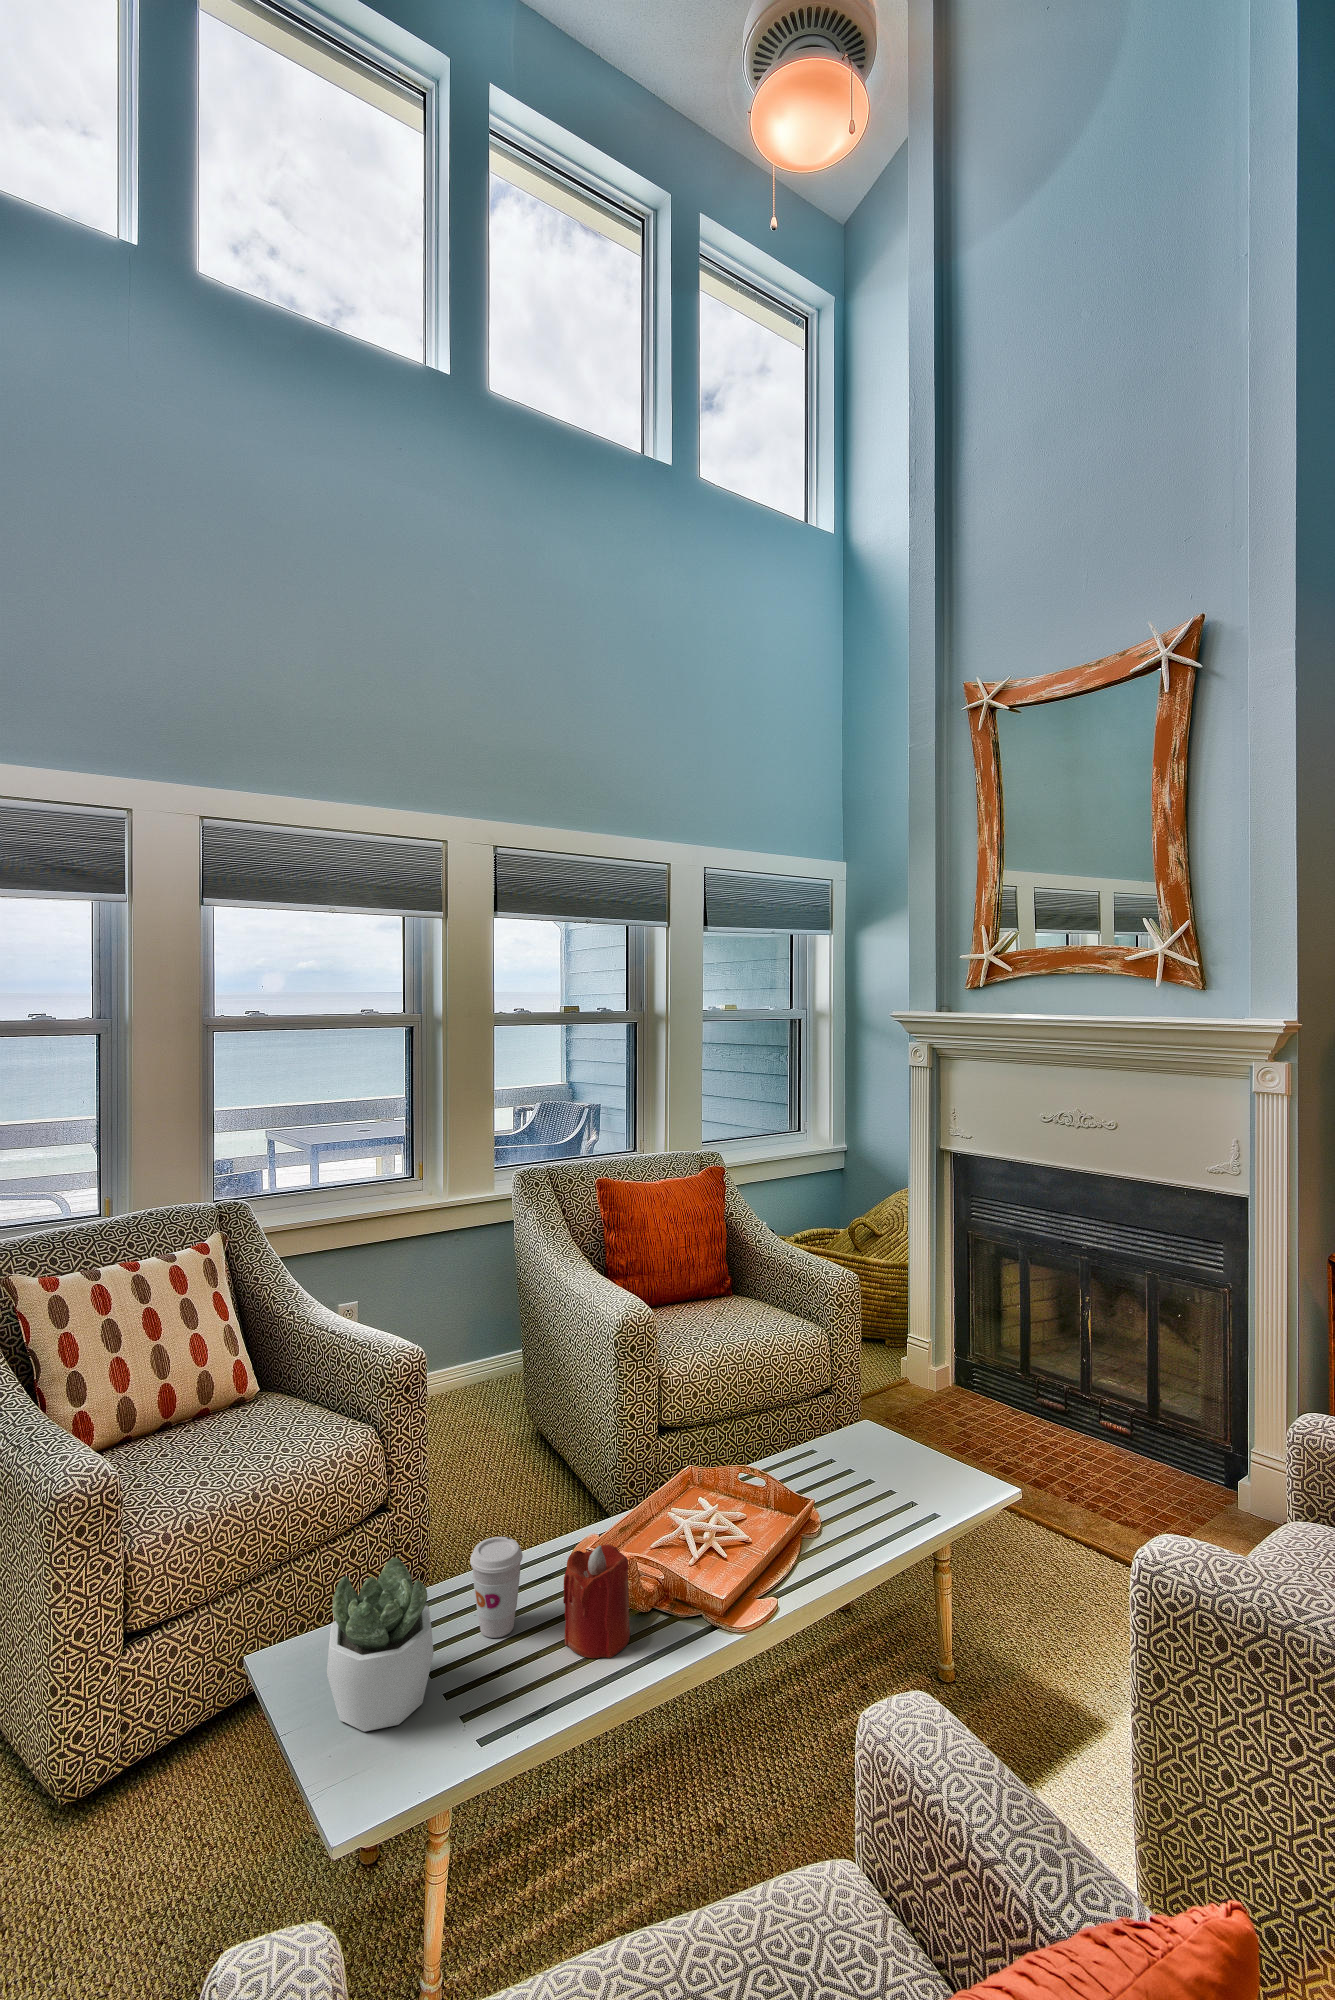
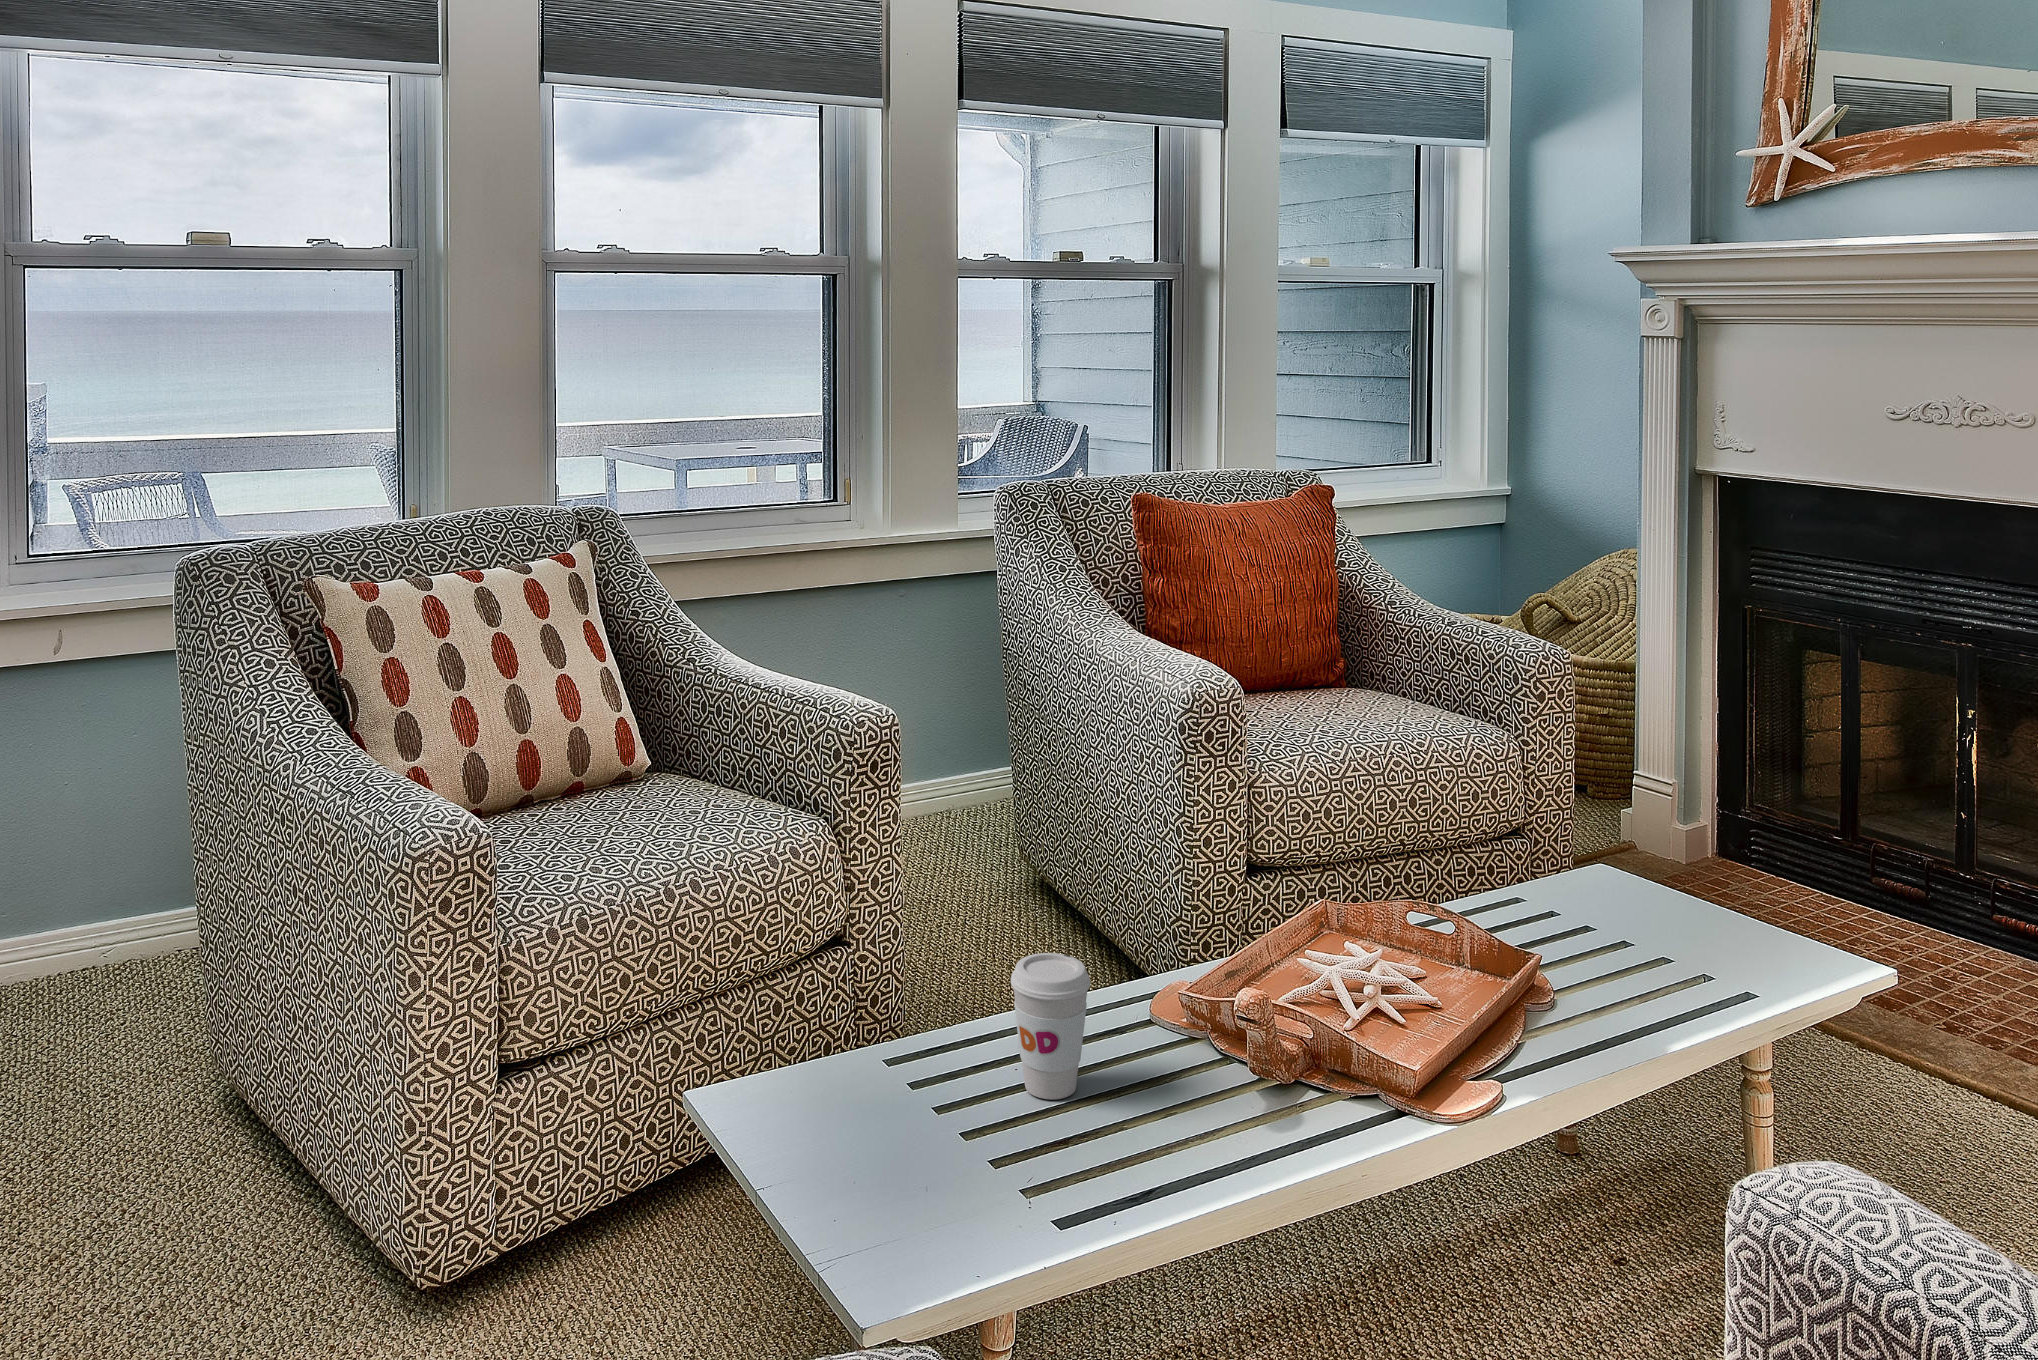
candle: present [563,1544,630,1658] -> none [1158,969,1262,1139]
succulent plant: present [327,1557,434,1732] -> none [814,956,972,1198]

